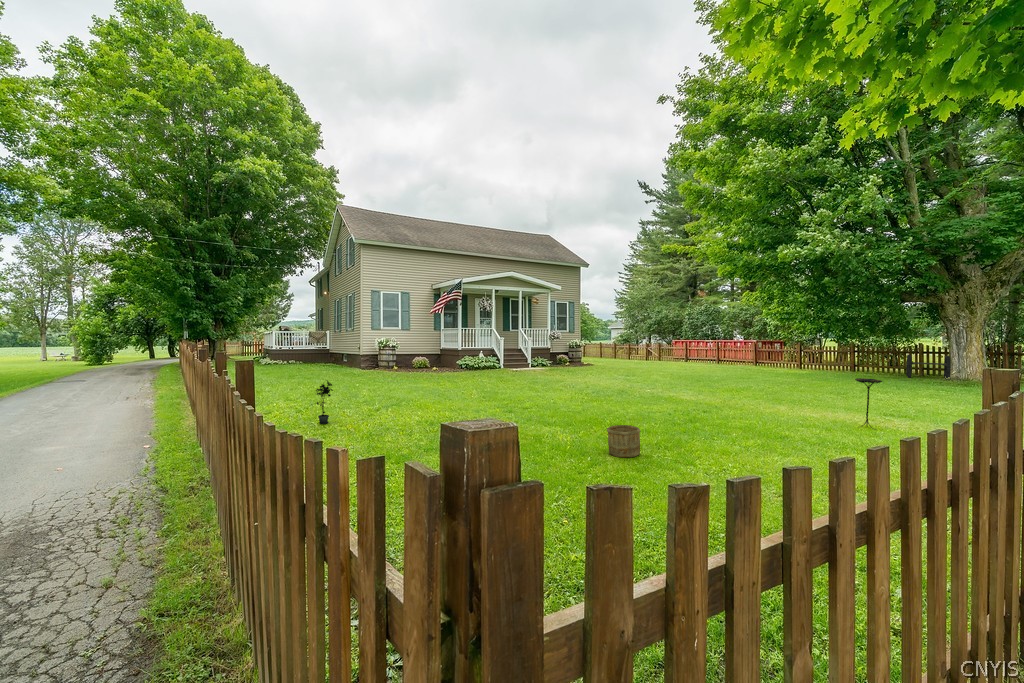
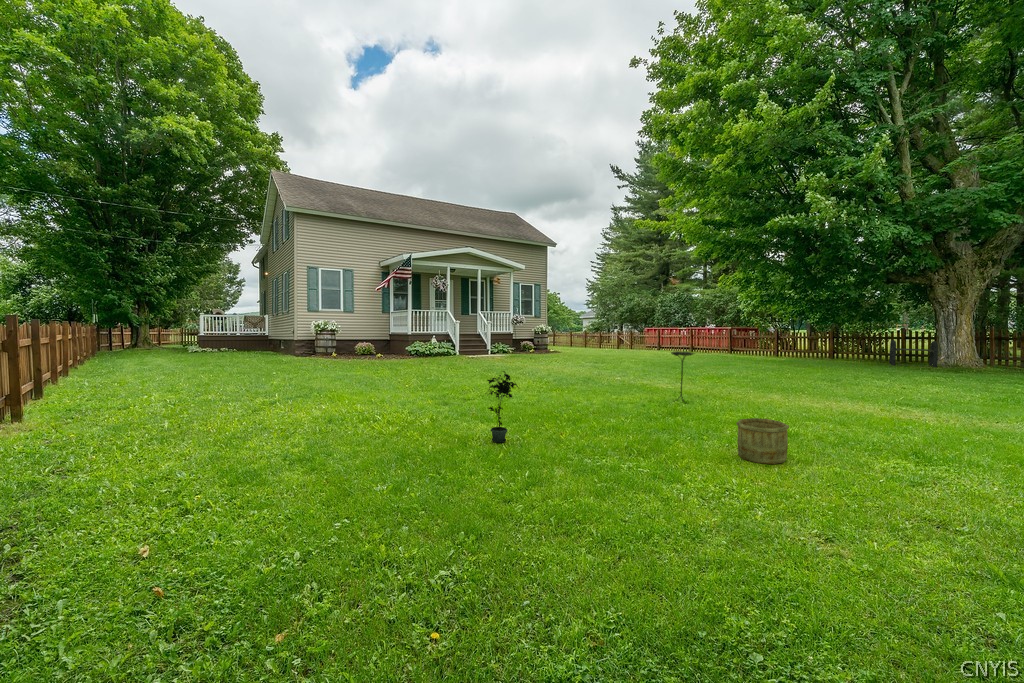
side table: present [855,378,882,428] -> present [671,352,694,403]
potted plant: present [316,380,333,424] -> present [488,371,518,443]
wooden bucket: present [607,425,641,458] -> present [736,418,789,464]

